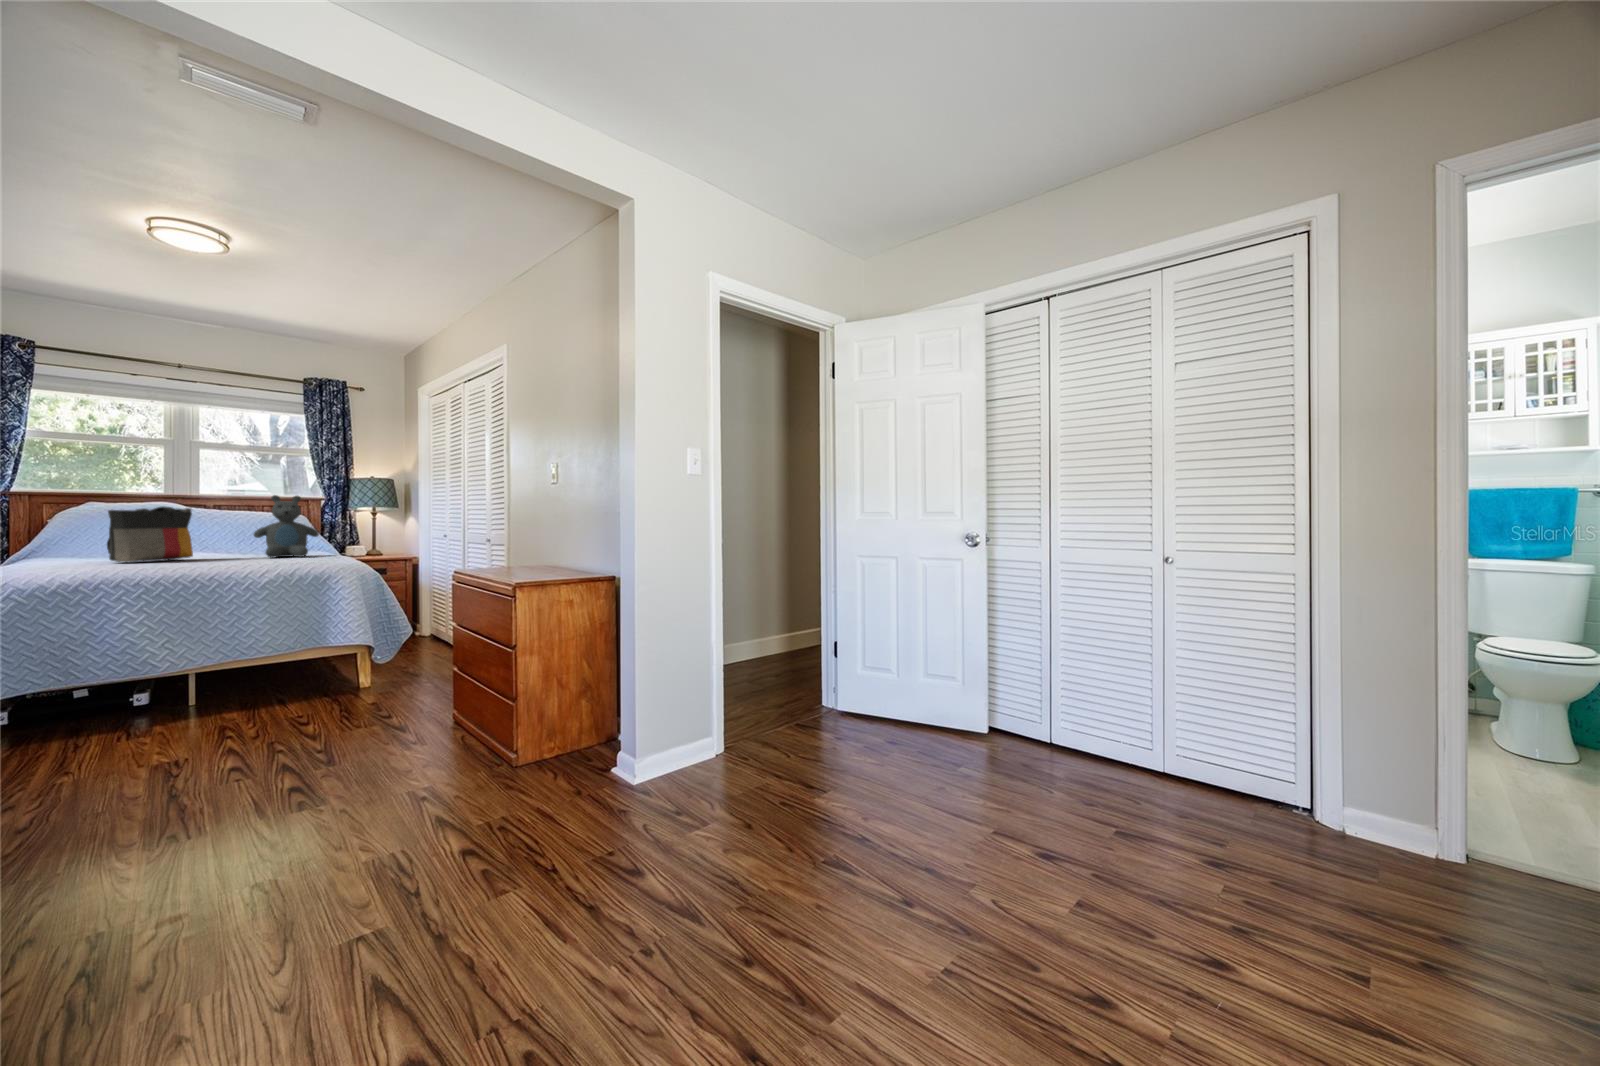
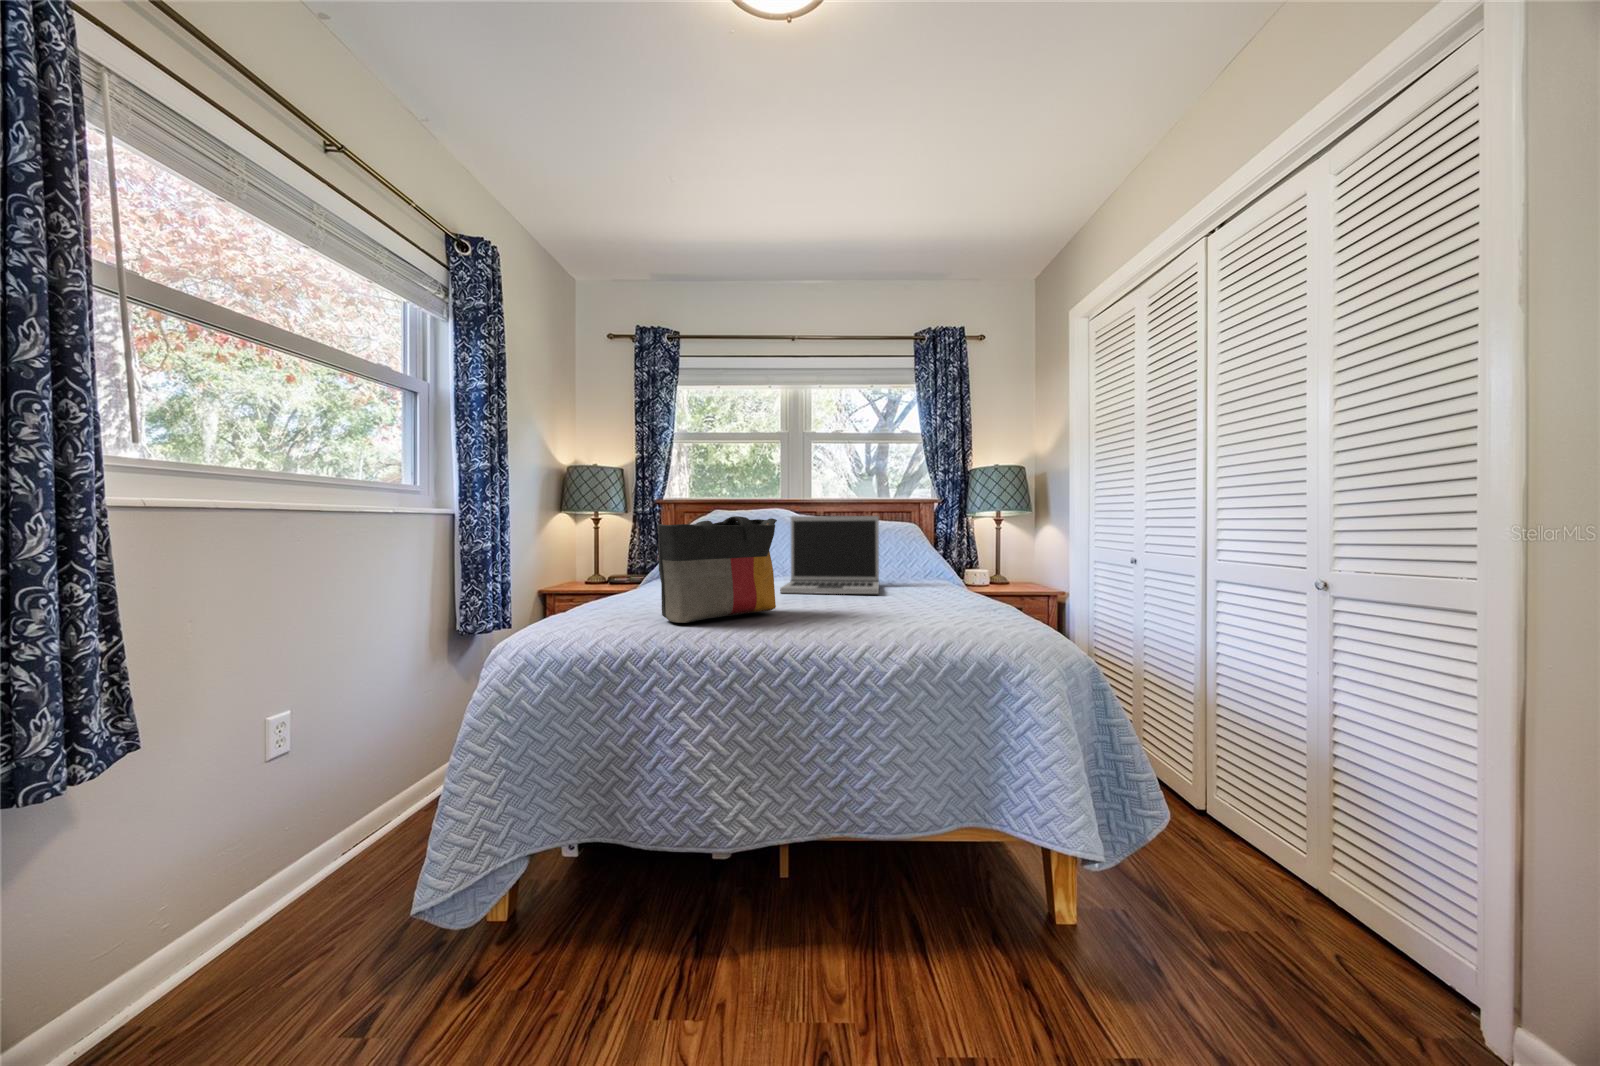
teddy bear: present [254,495,319,558] -> none [861,490,962,617]
laptop: none [187,508,268,556] -> present [780,516,879,594]

